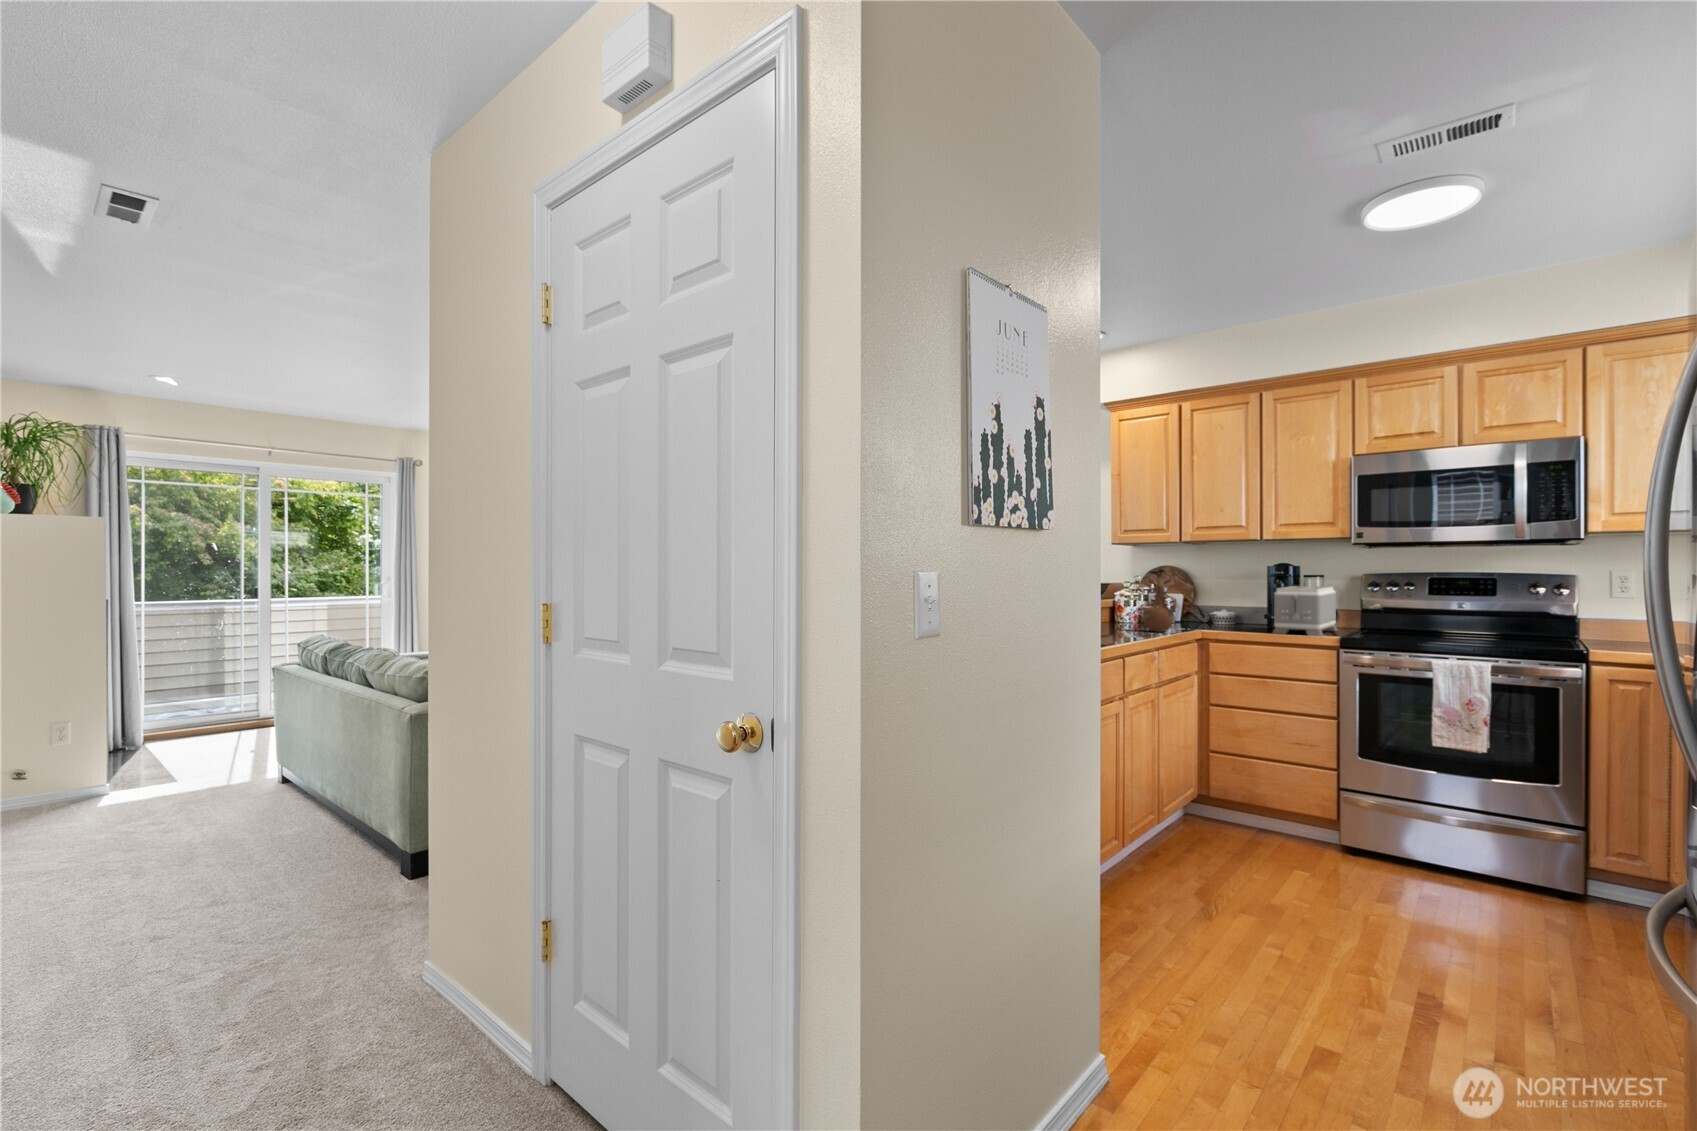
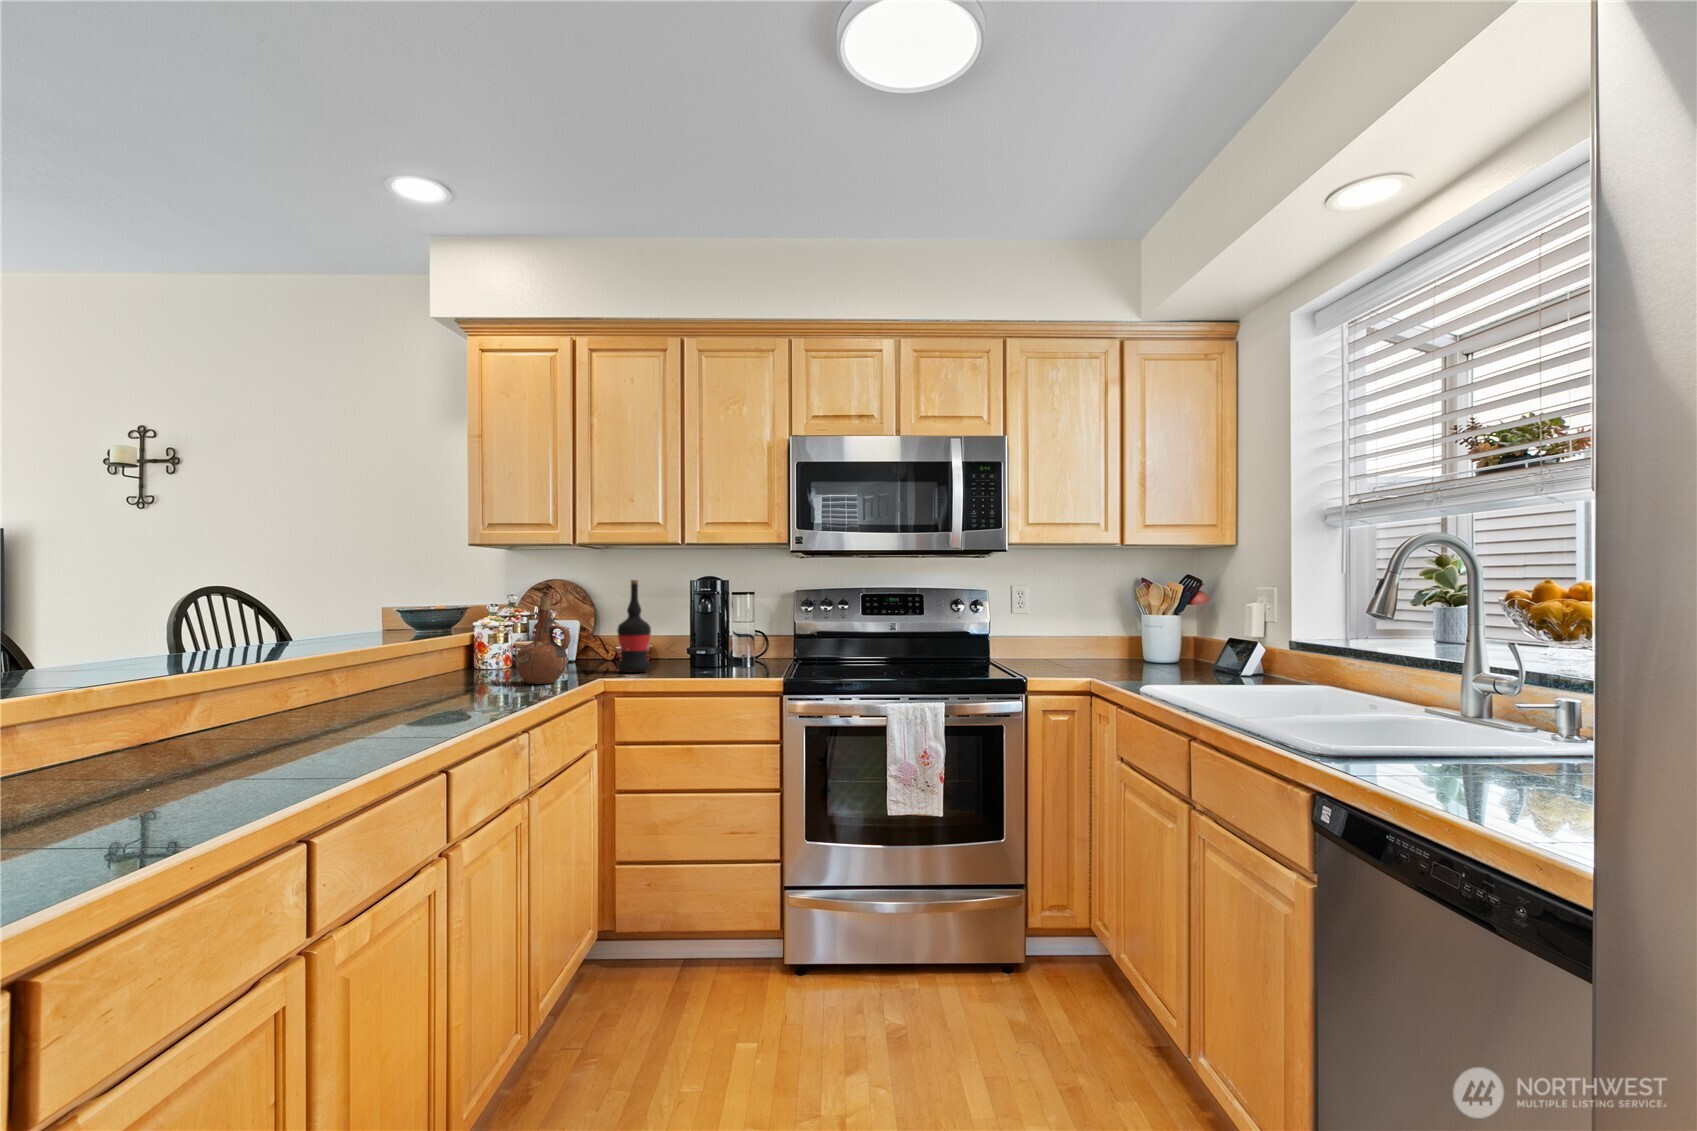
wine bottle: none [1209,567,1234,629] -> present [617,580,651,672]
toaster: present [1273,586,1337,636] -> none [701,607,773,675]

